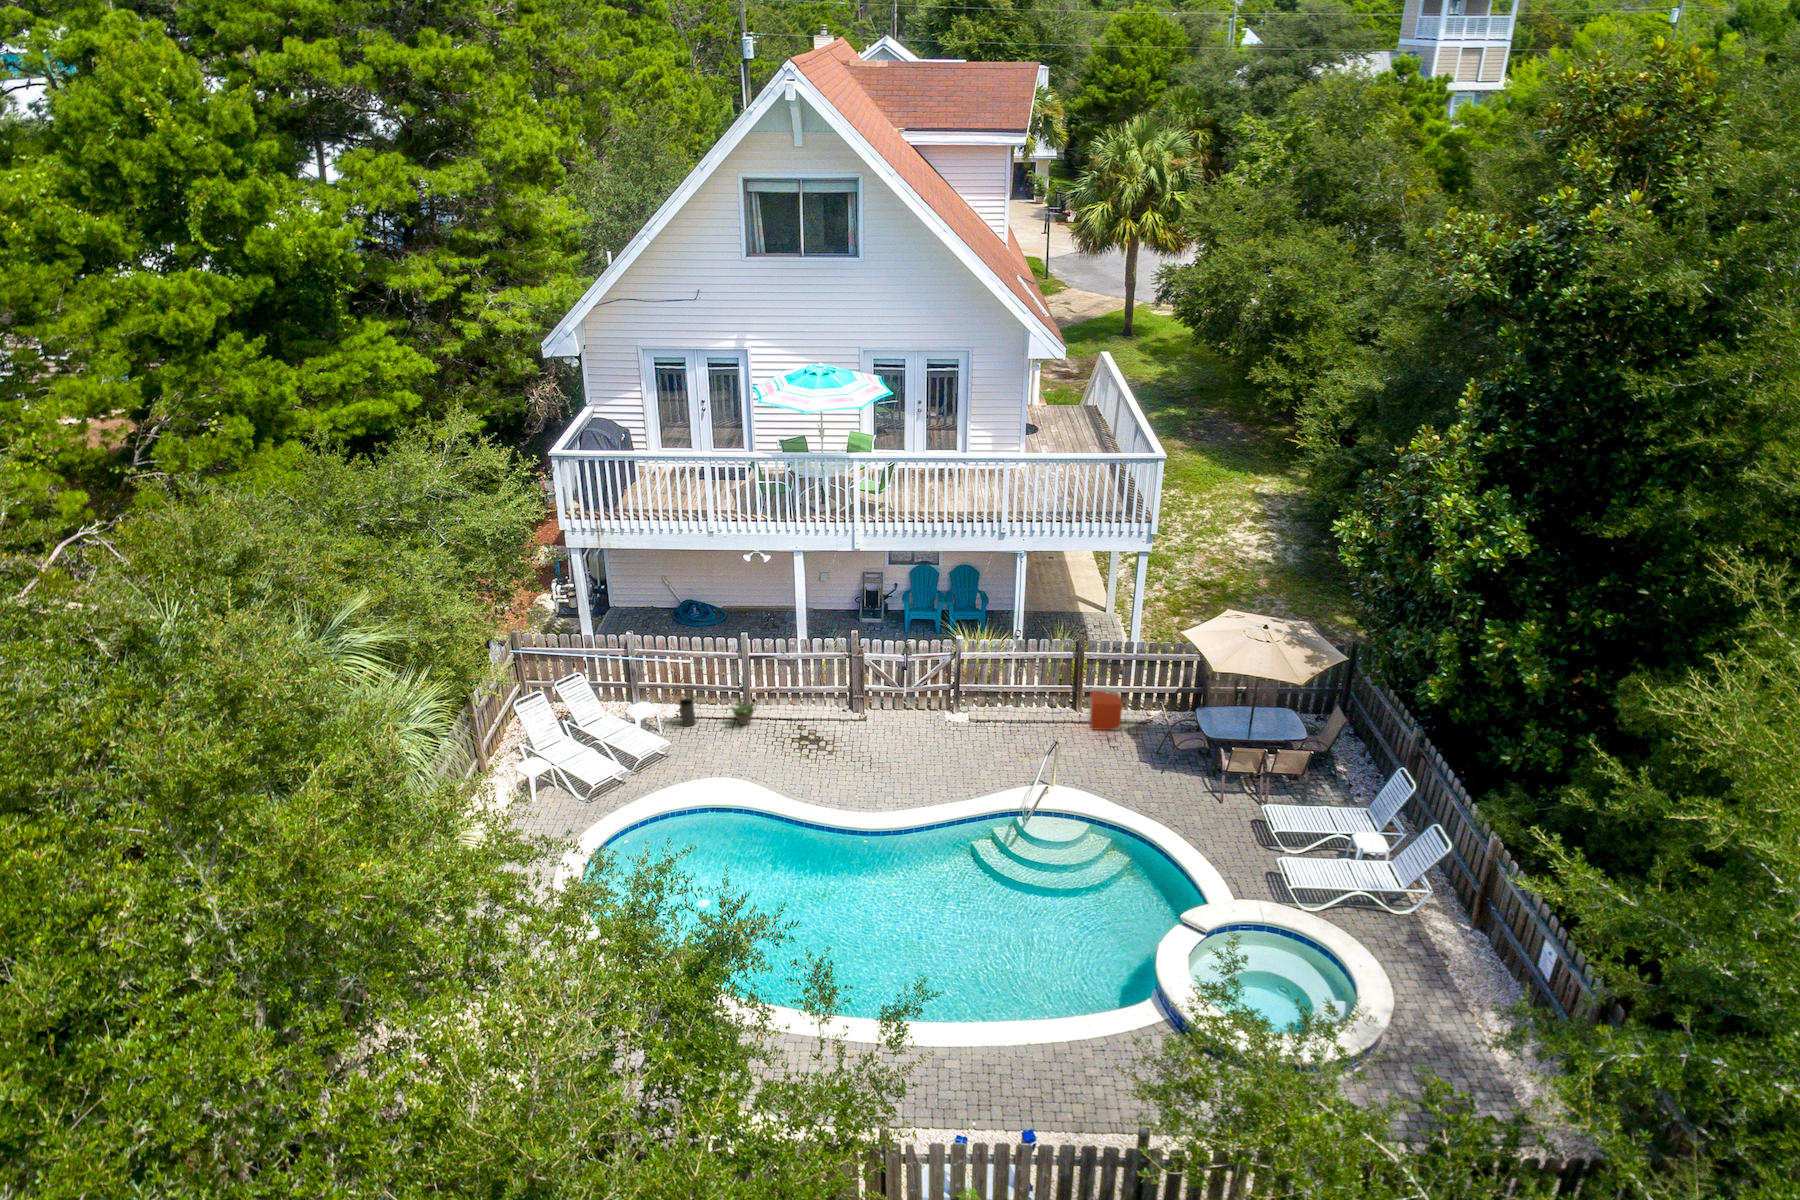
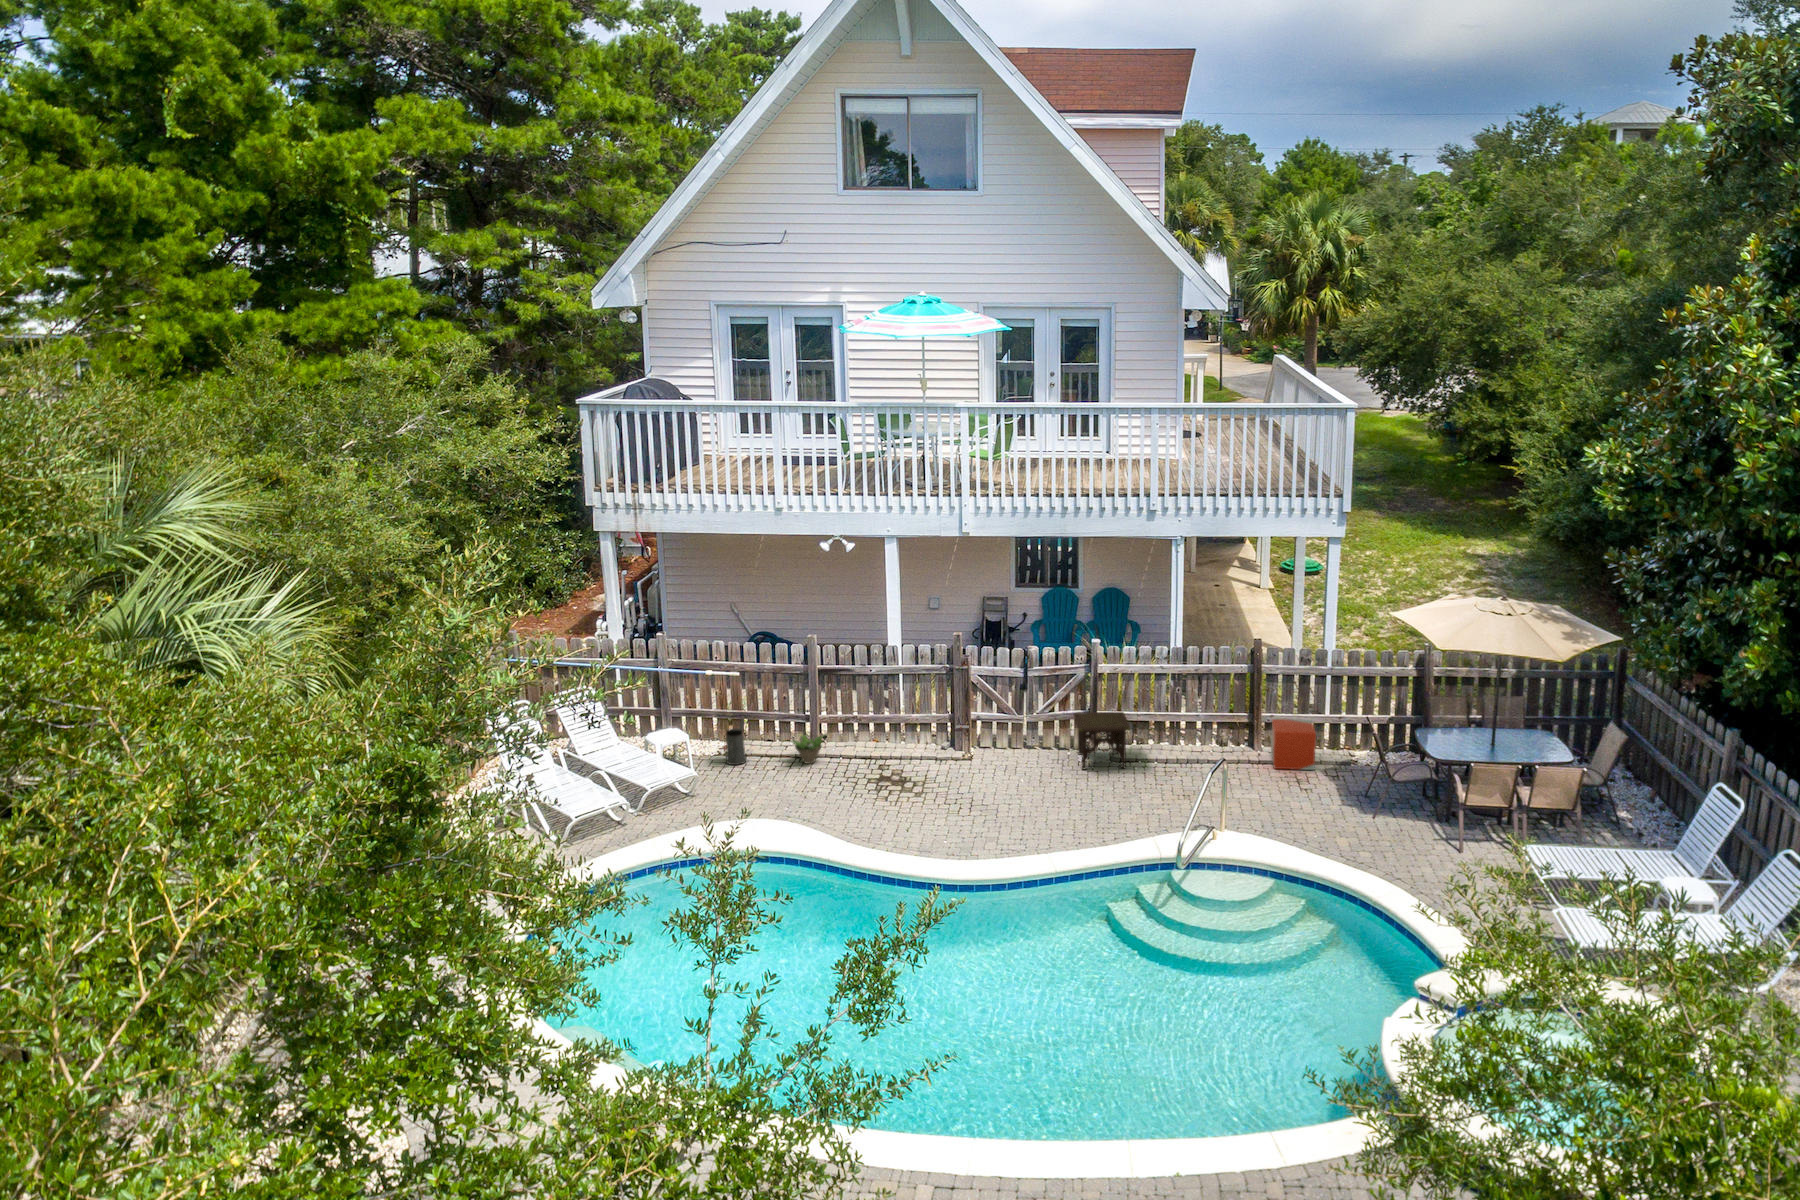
side table: none [944,685,987,730] -> present [1073,712,1130,769]

